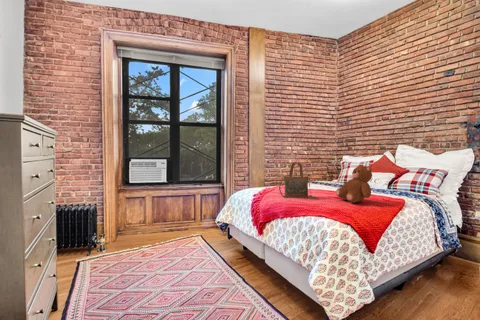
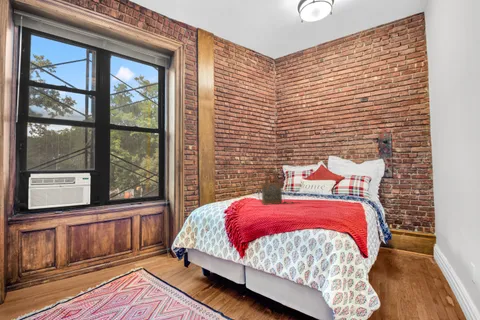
teddy bear: present [336,165,372,203] -> none [307,170,337,203]

